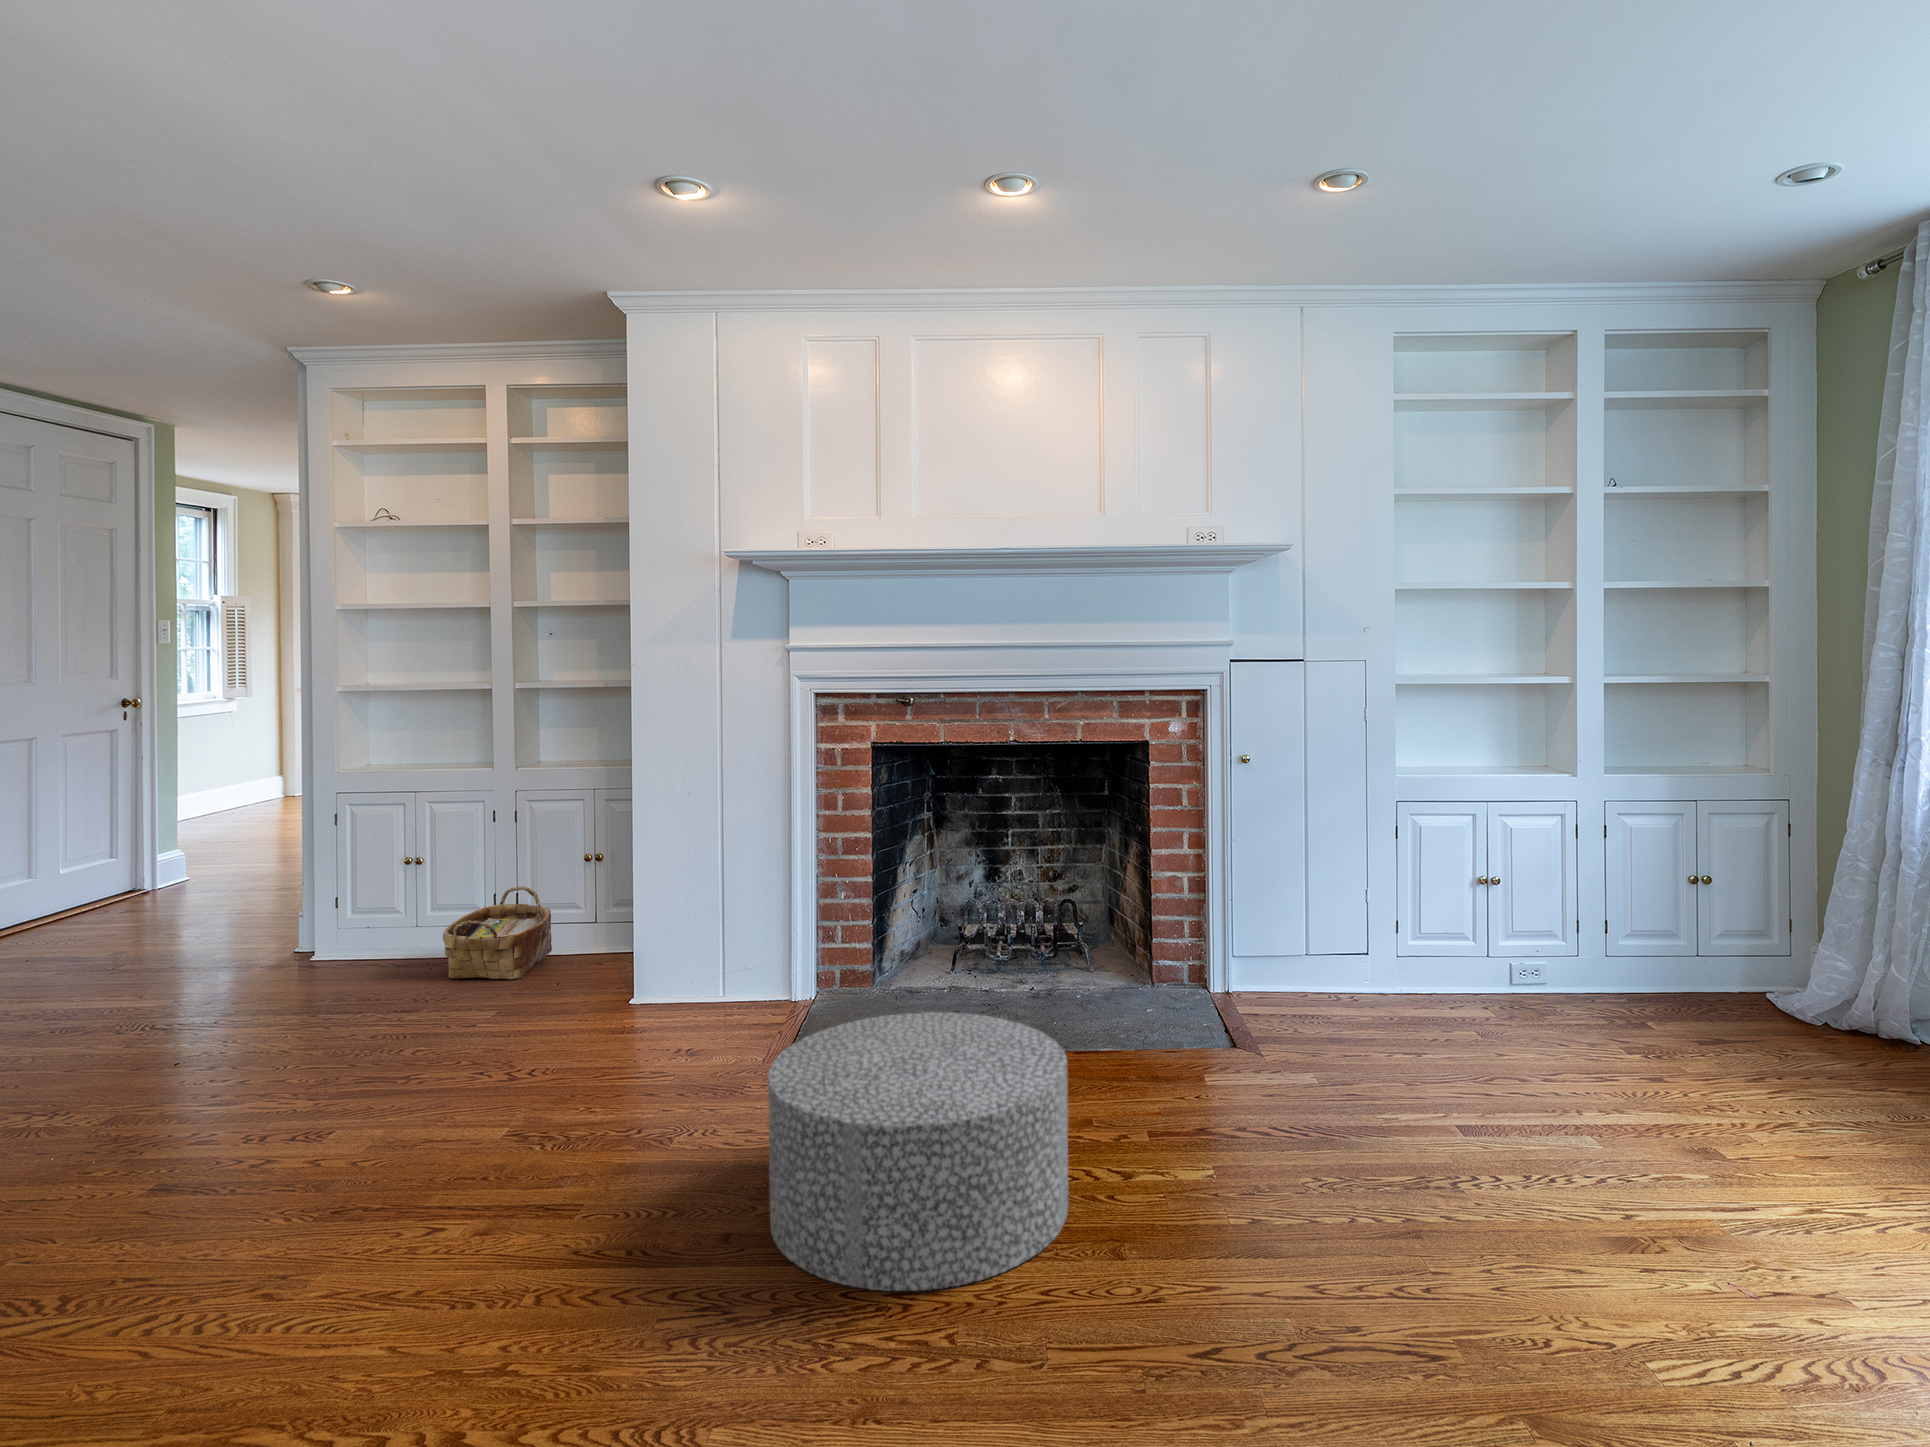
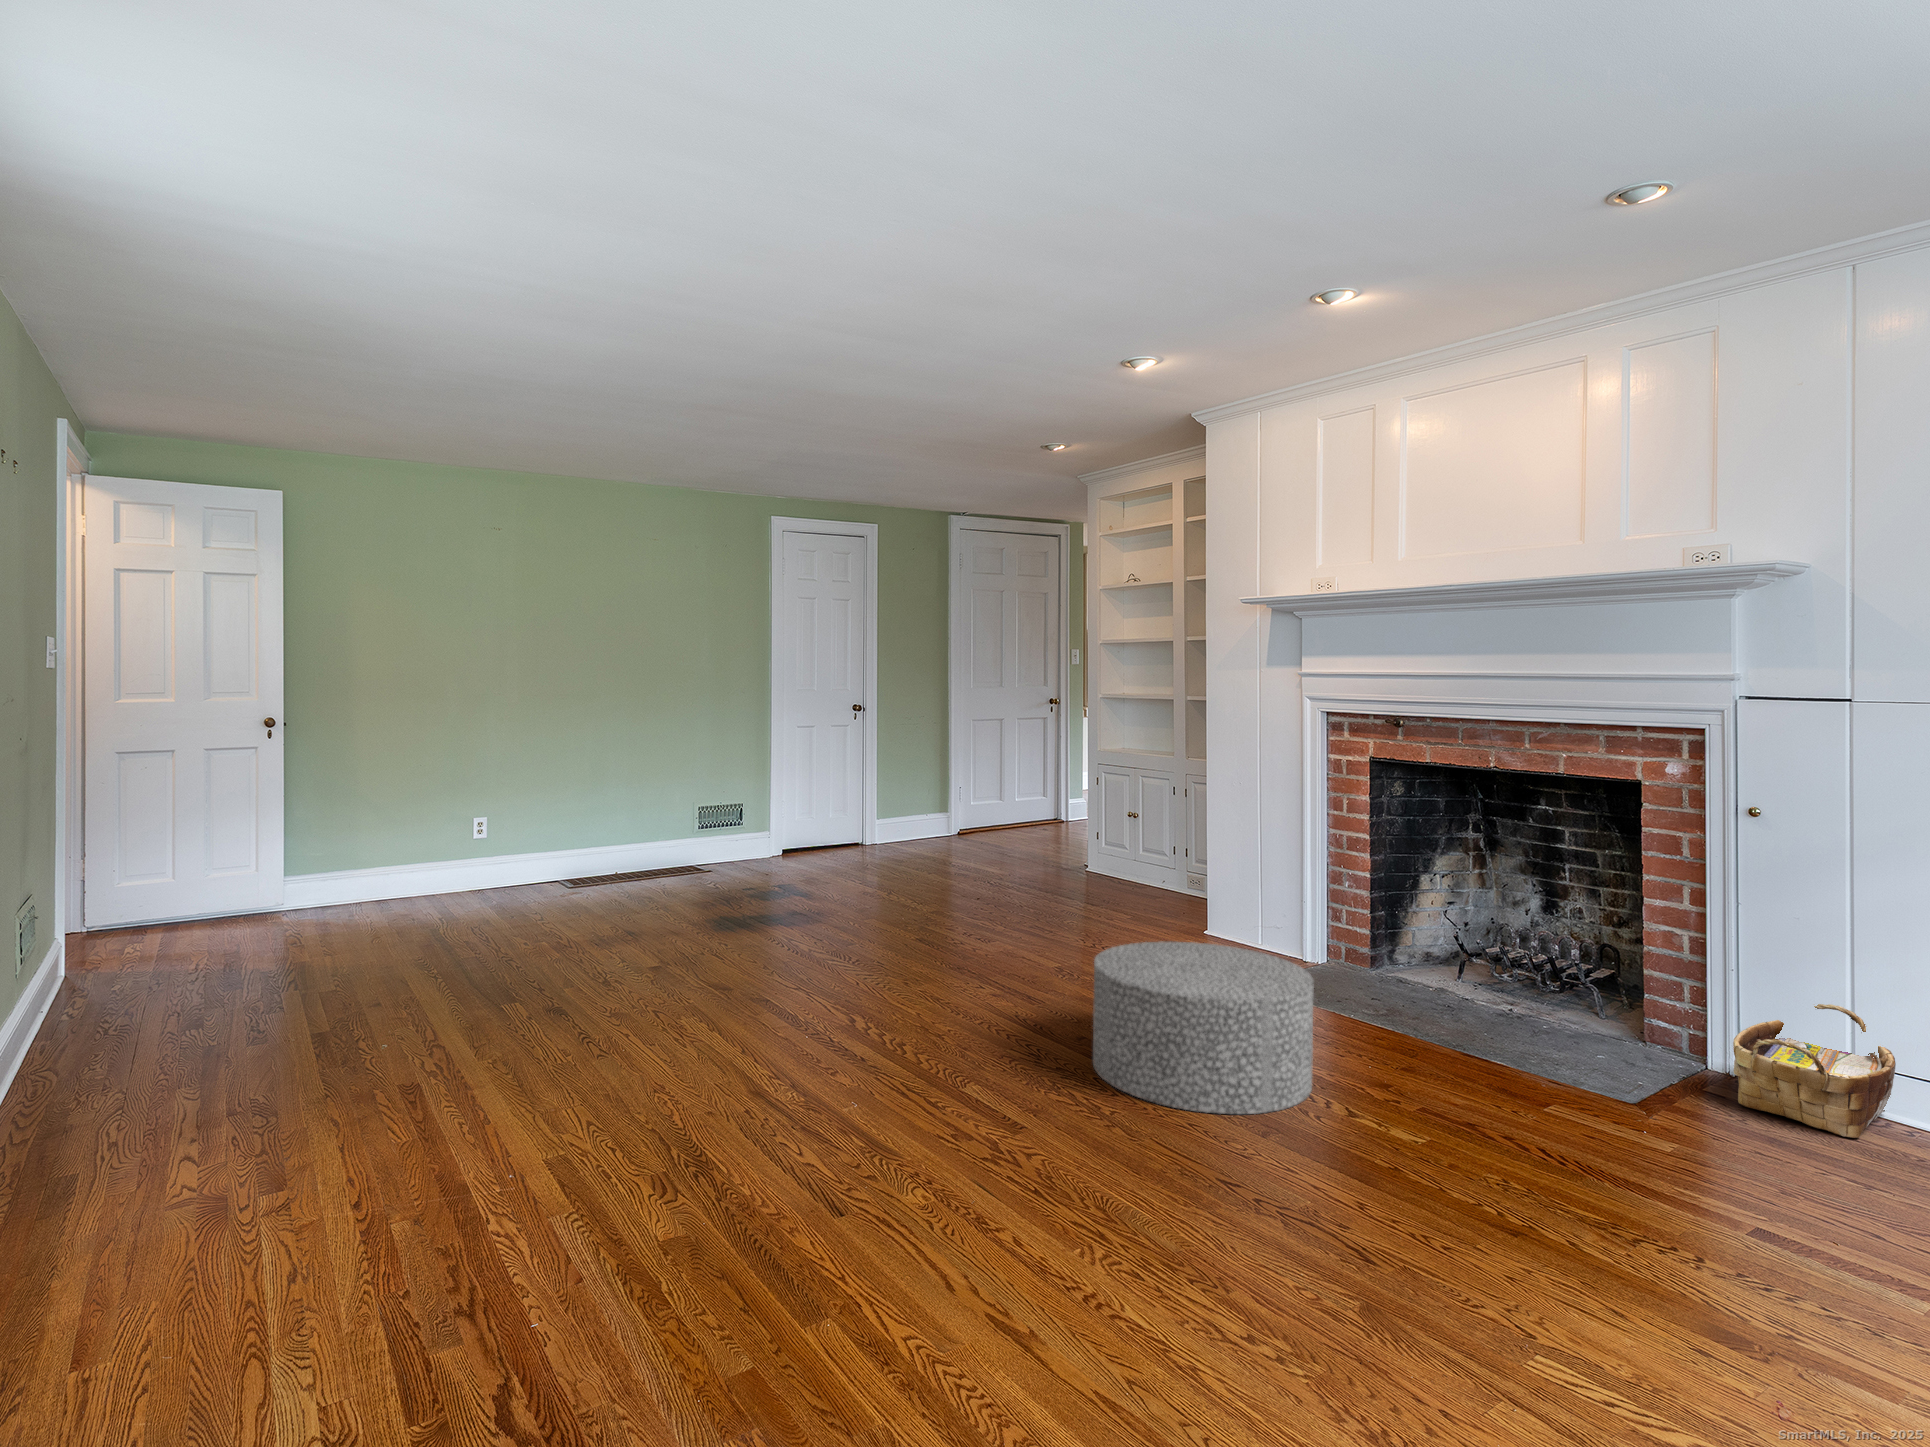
woven basket: present [443,886,552,979] -> present [1733,1004,1896,1138]

